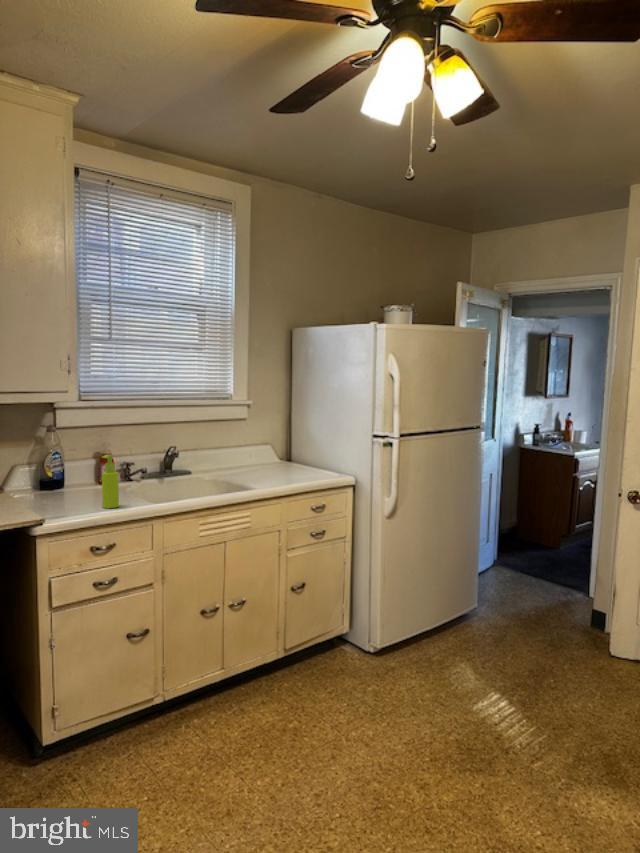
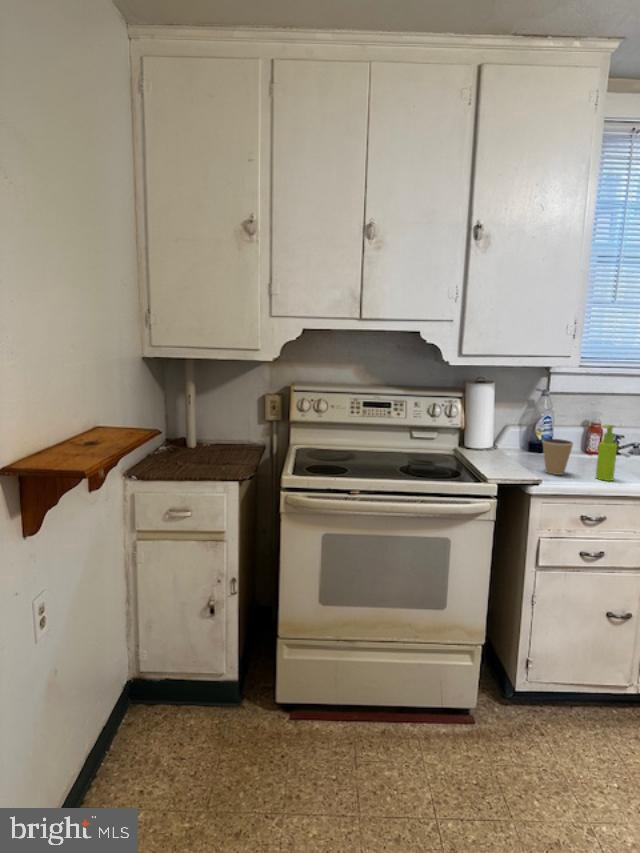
coffee cup: none [45,474,77,511] -> present [542,439,573,475]

